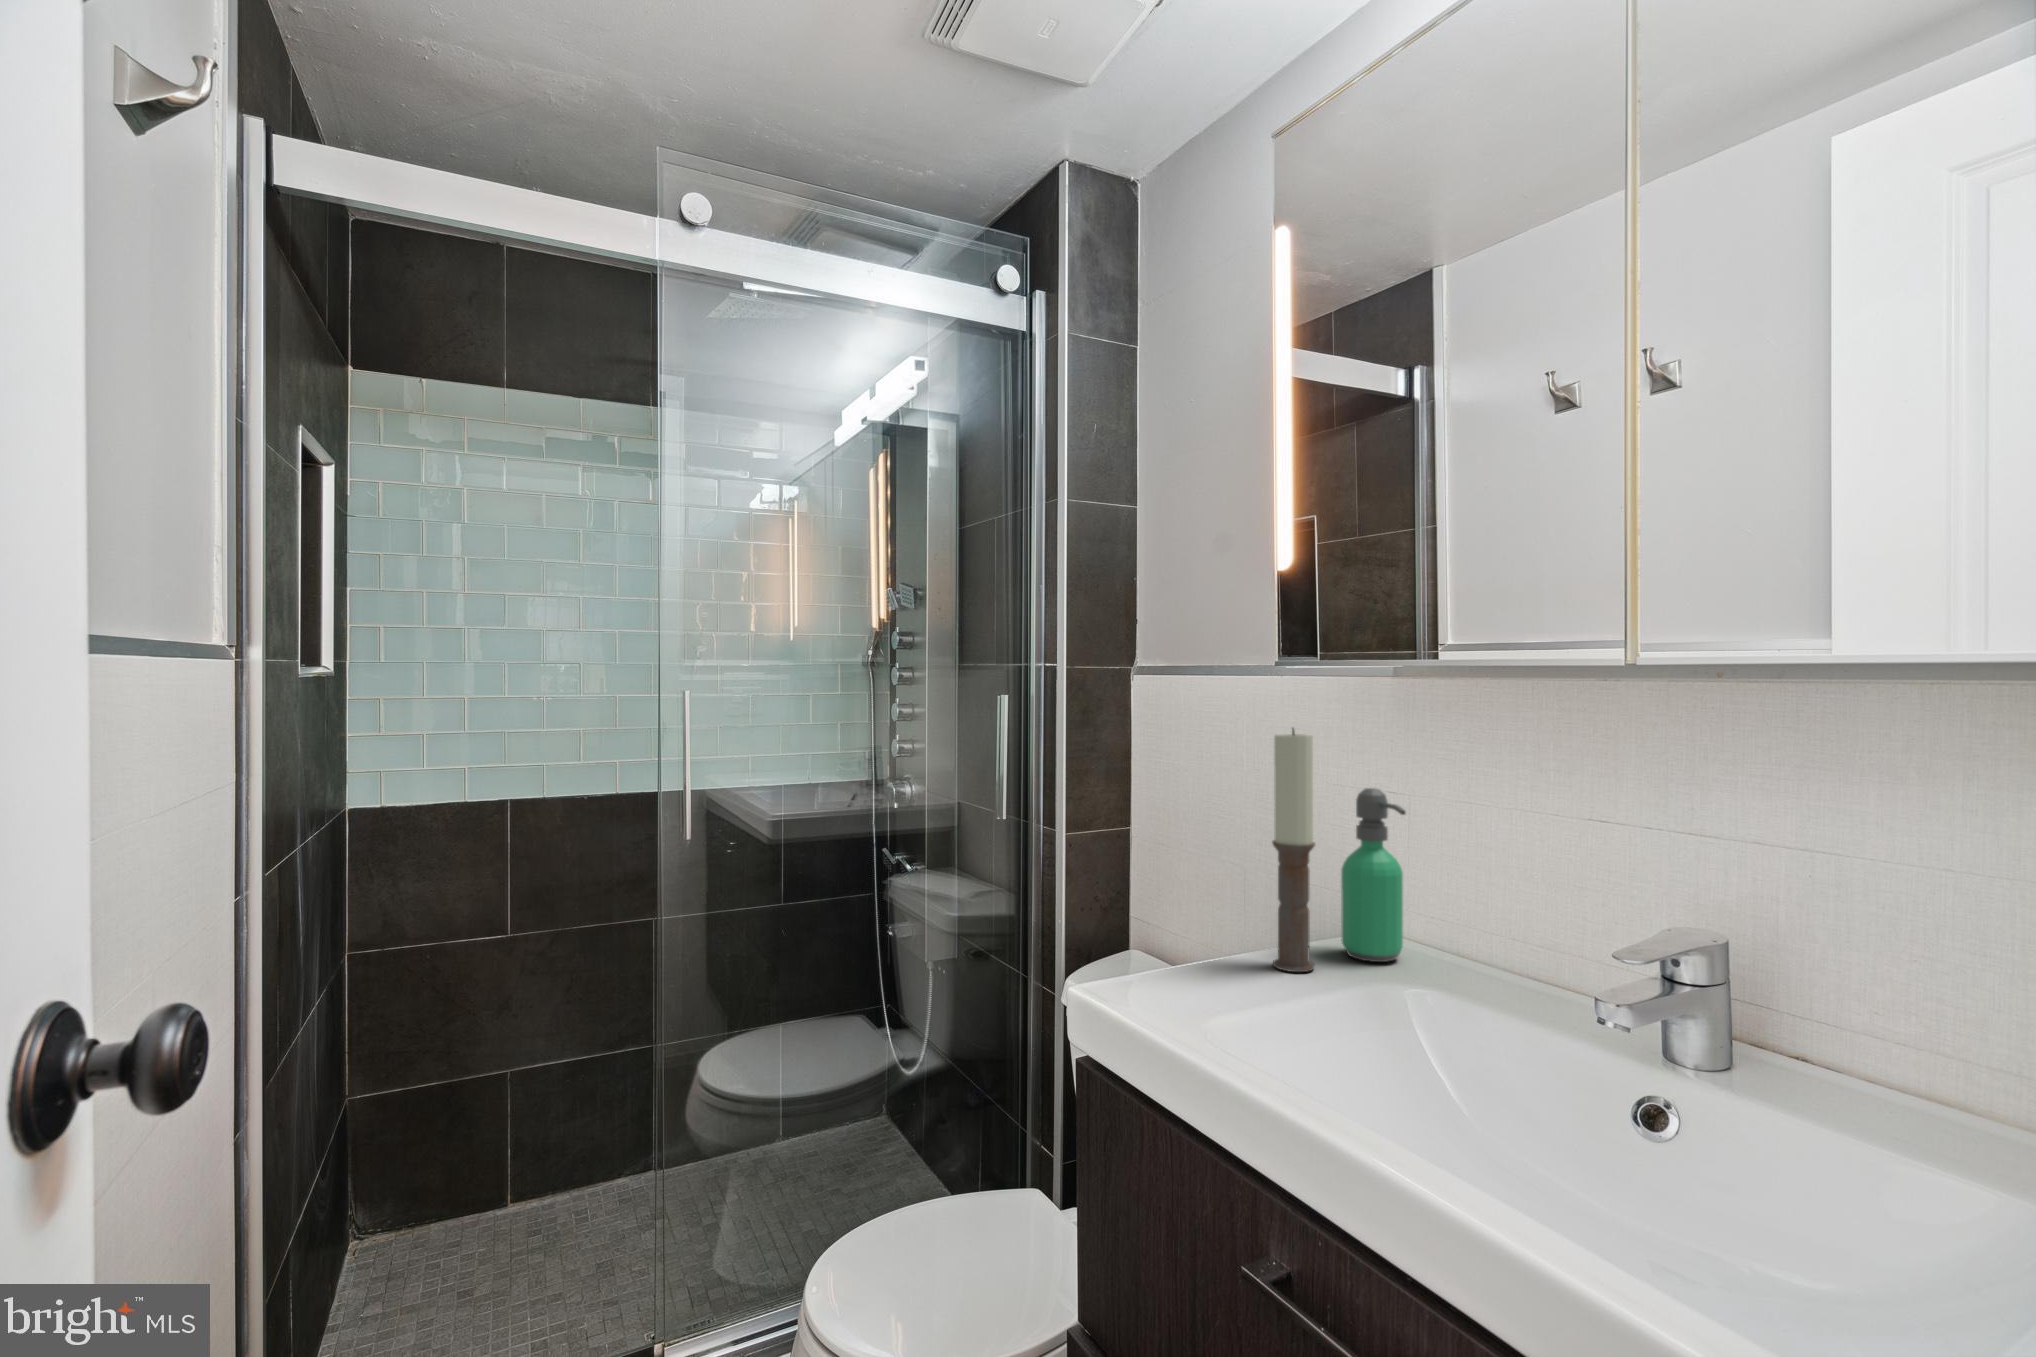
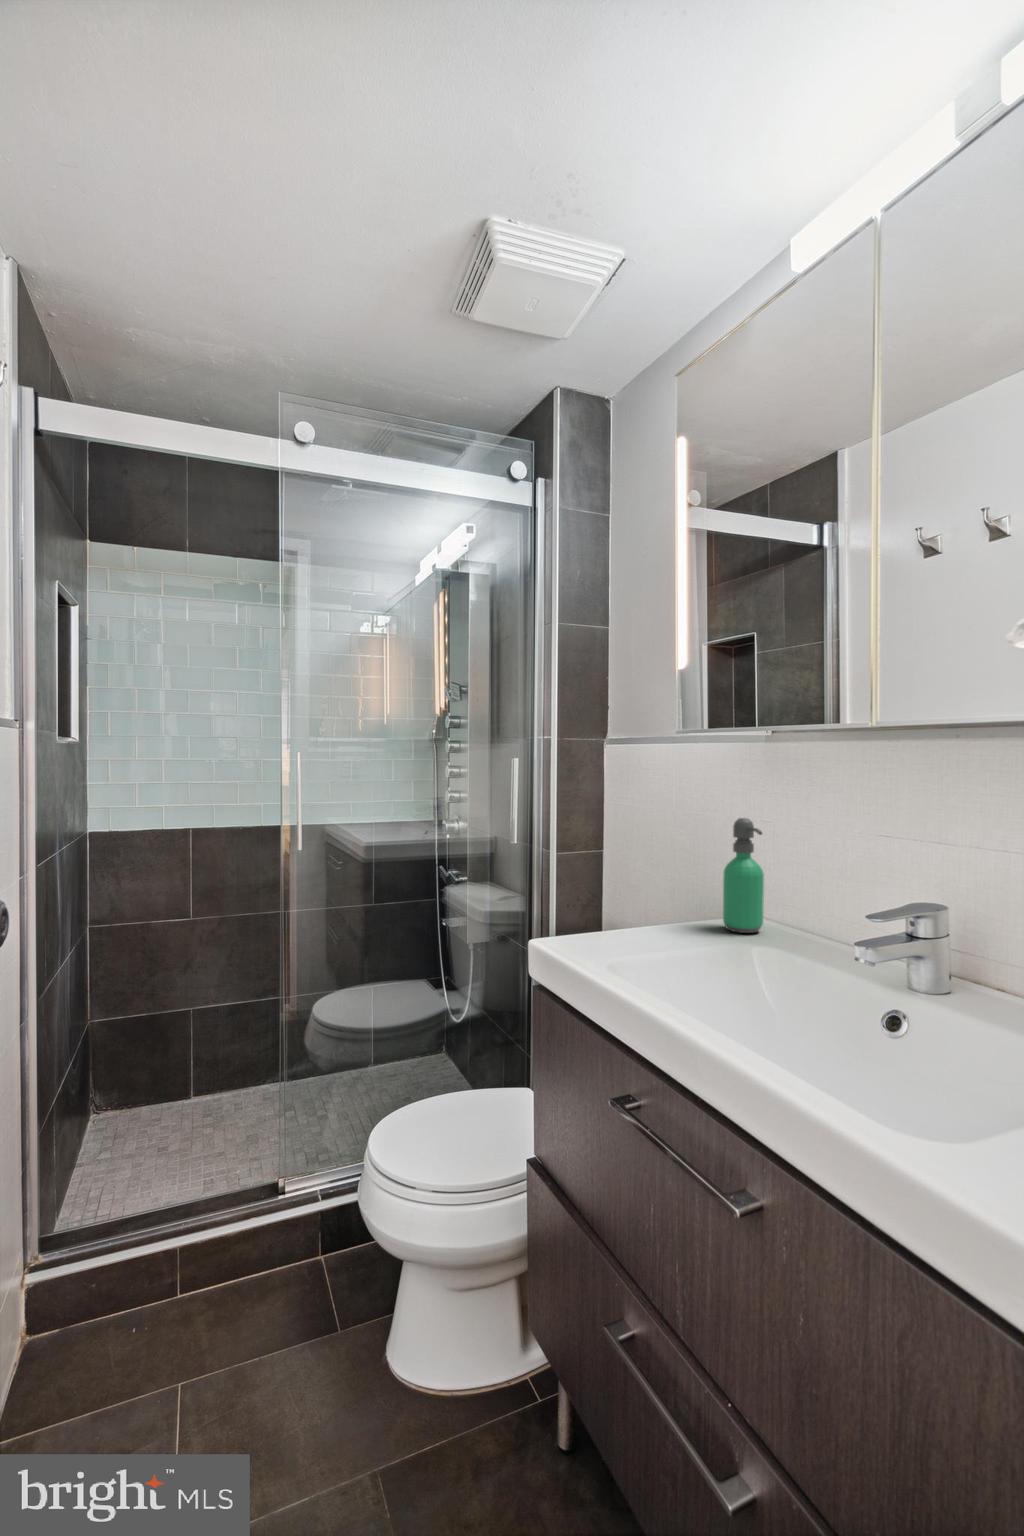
candle: present [1272,728,1315,972] -> none [673,776,701,937]

